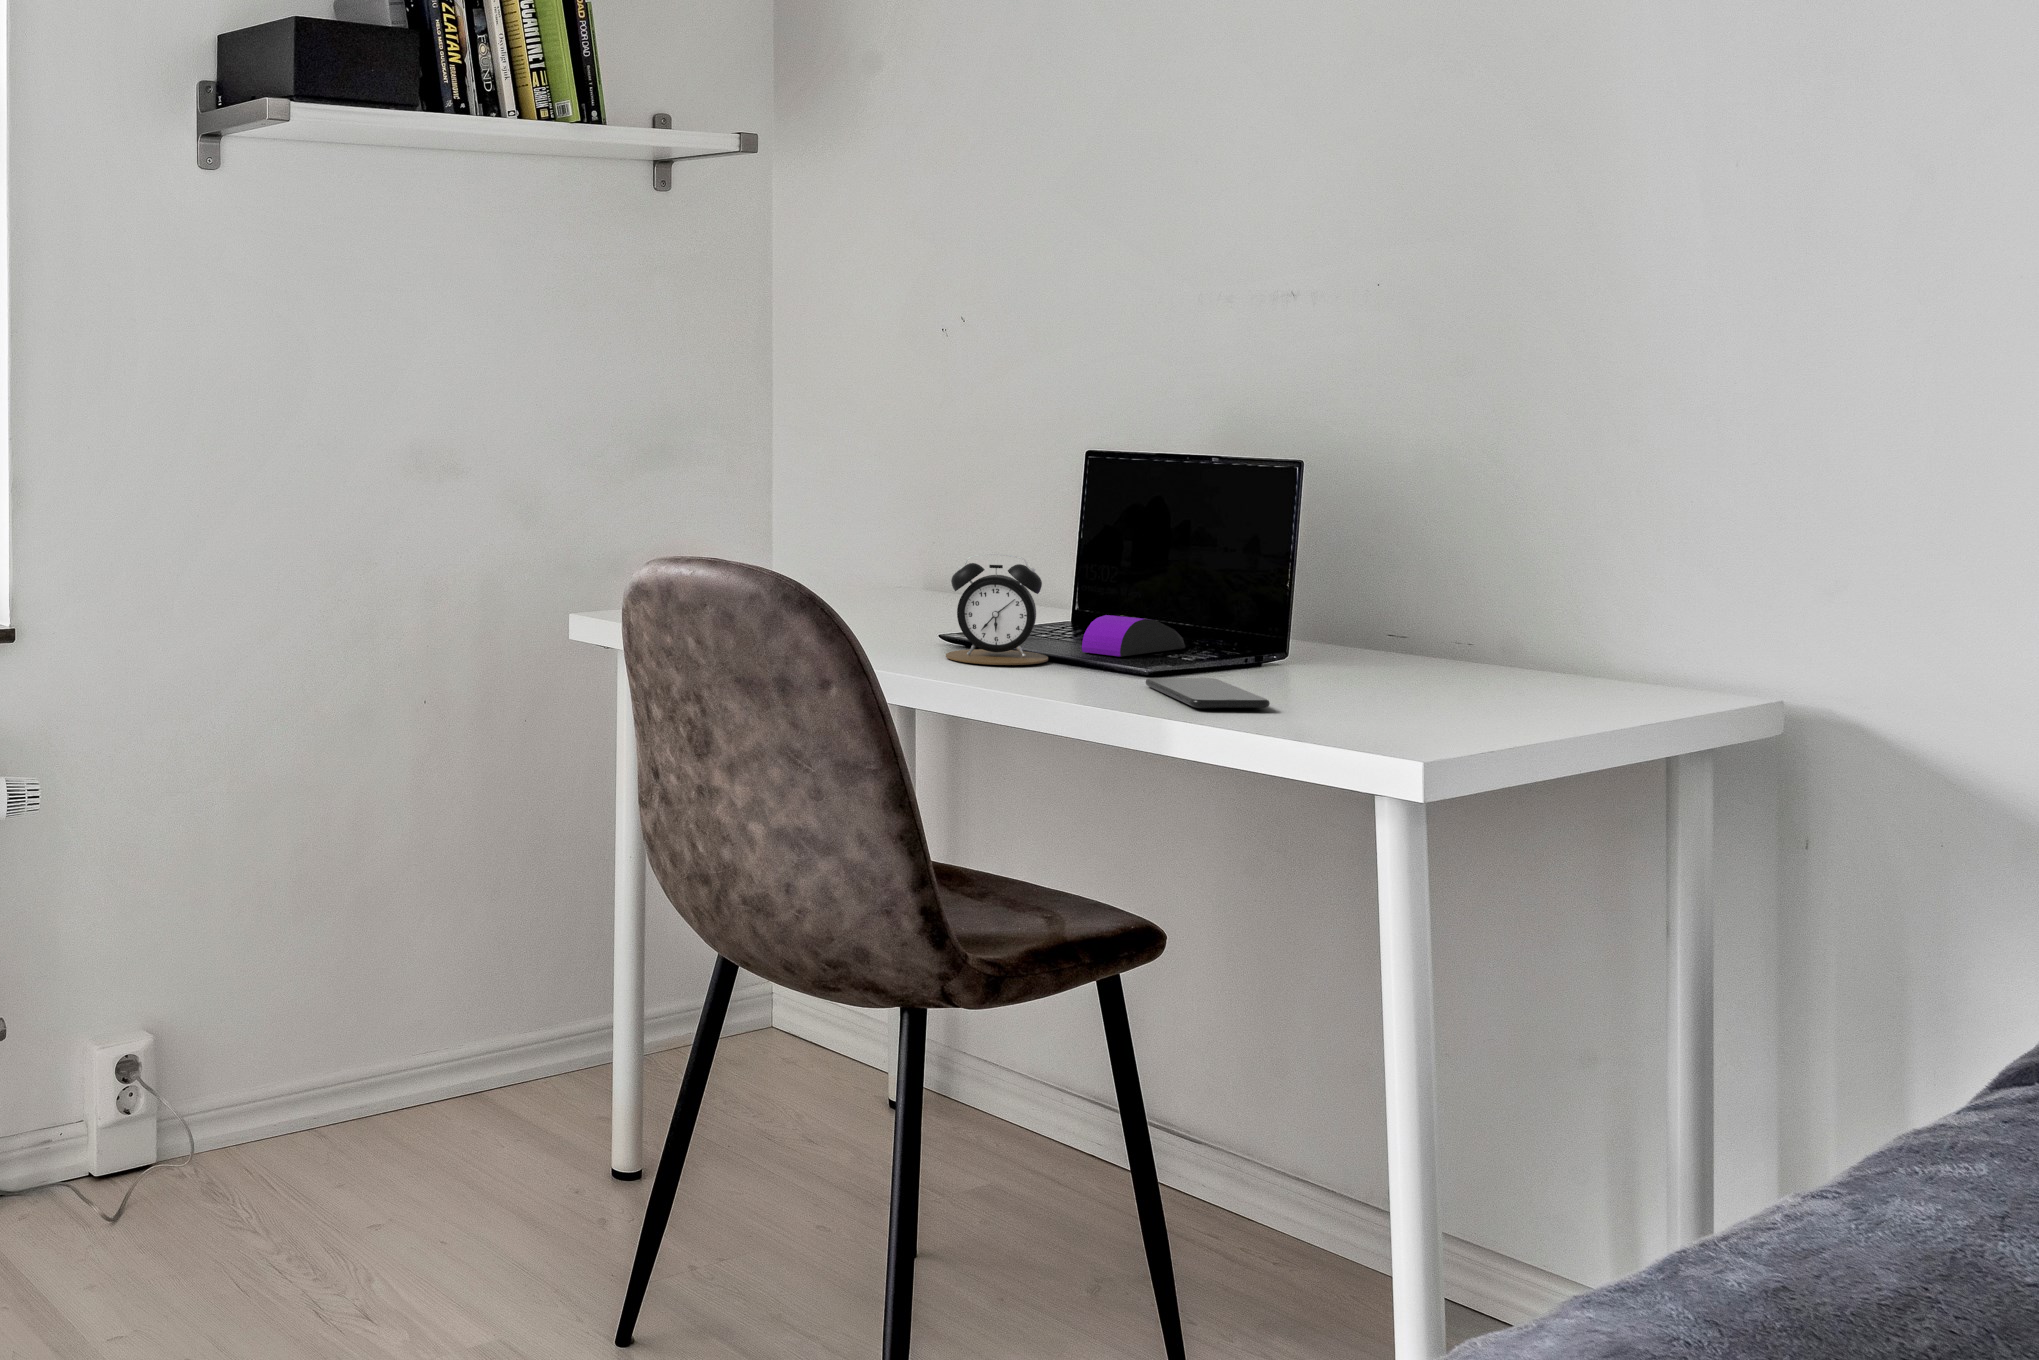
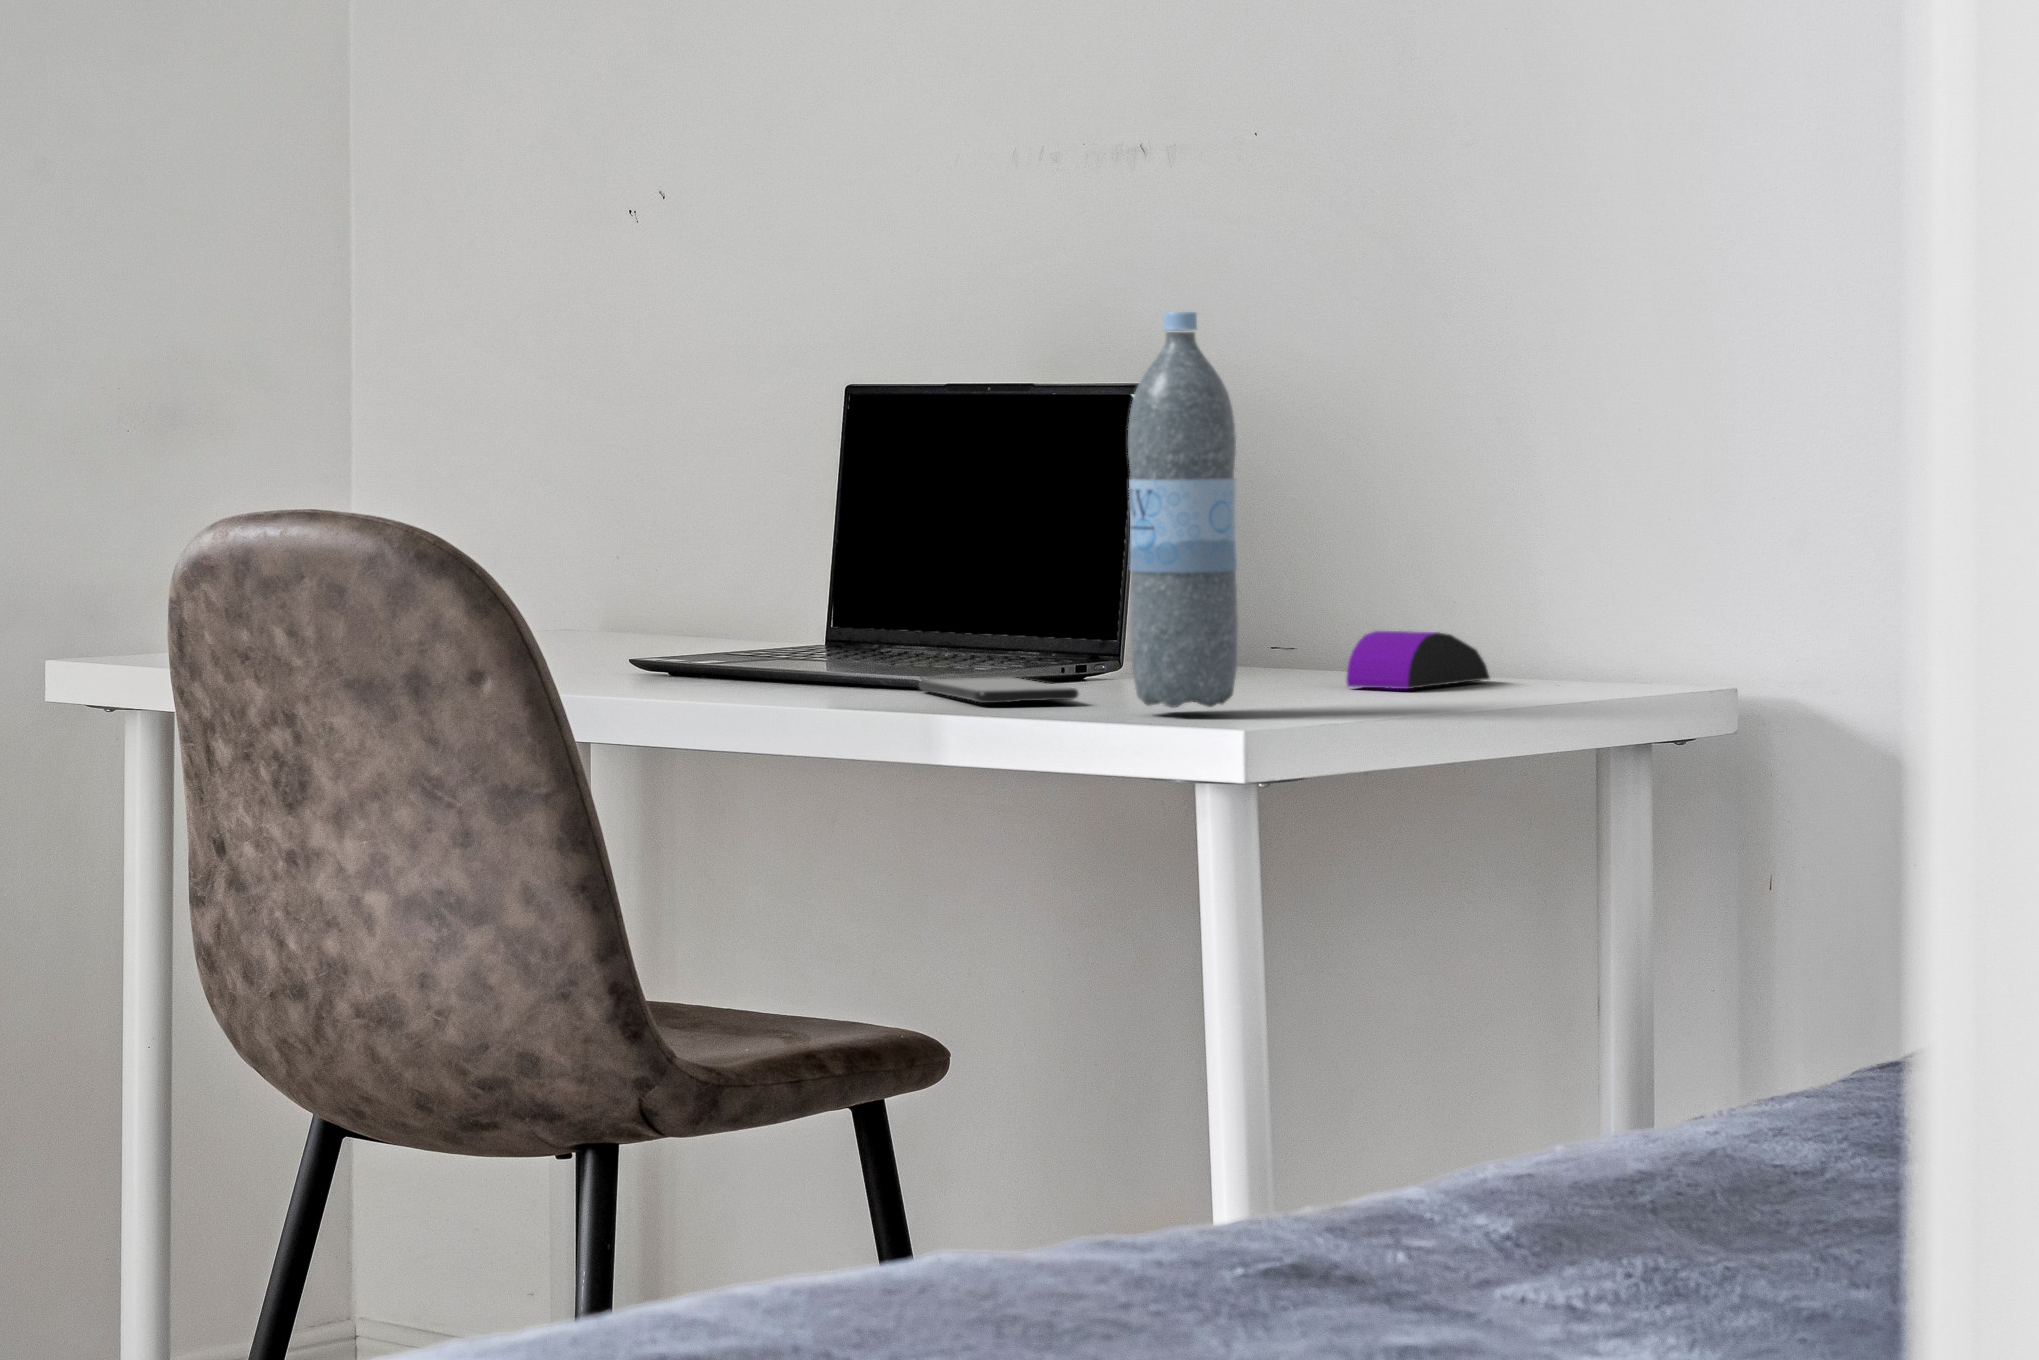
water bottle: none [1310,433,1401,734] -> present [1128,312,1238,708]
alarm clock: present [946,554,1048,665] -> none [640,521,786,680]
computer mouse: present [1082,615,1185,657] -> present [1346,631,1490,689]

